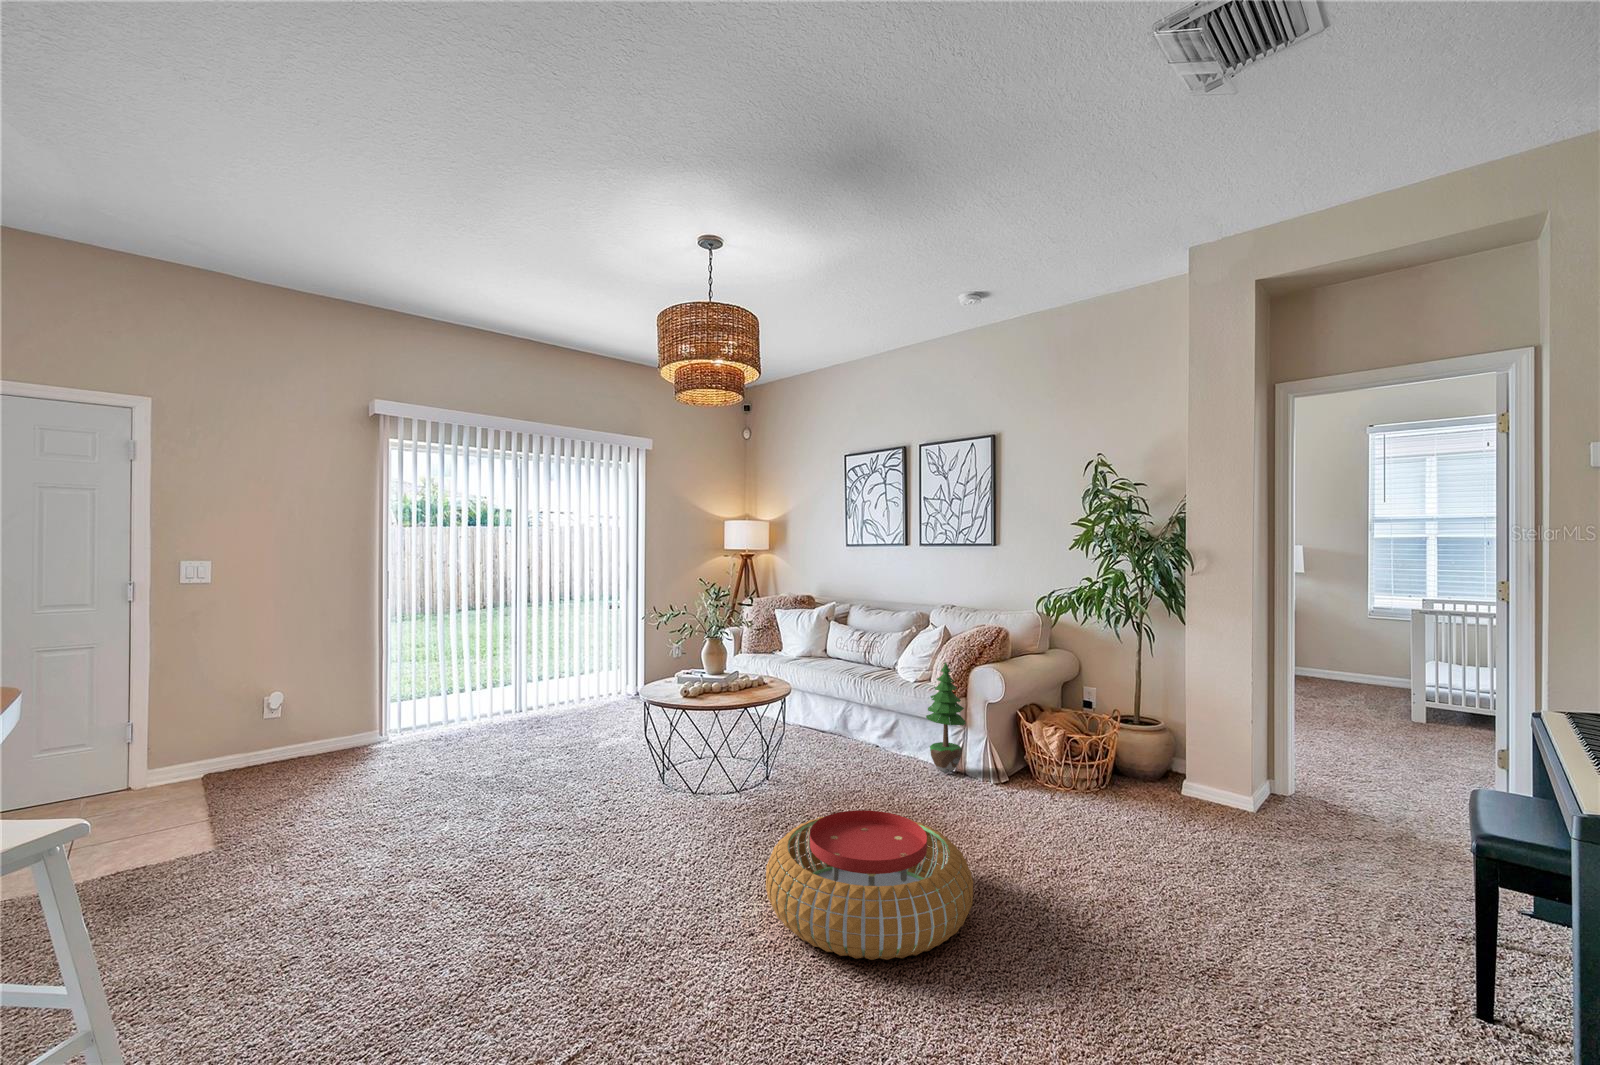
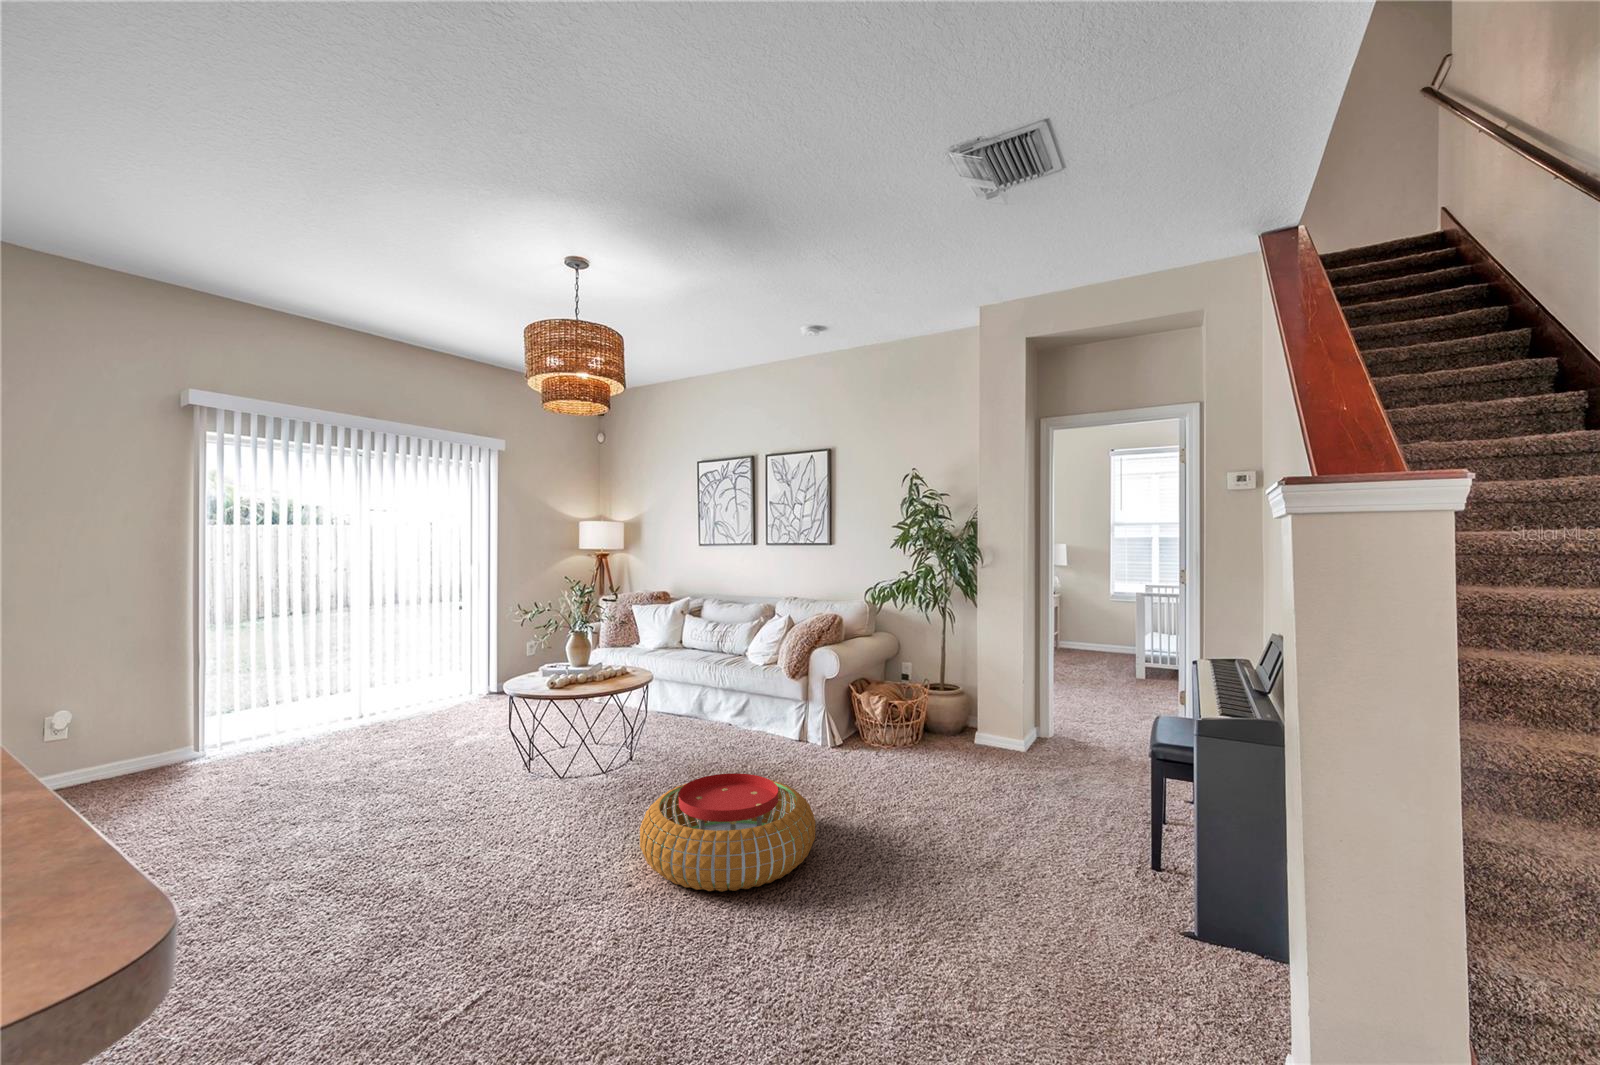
potted tree: present [926,662,966,774] -> none [772,646,807,744]

